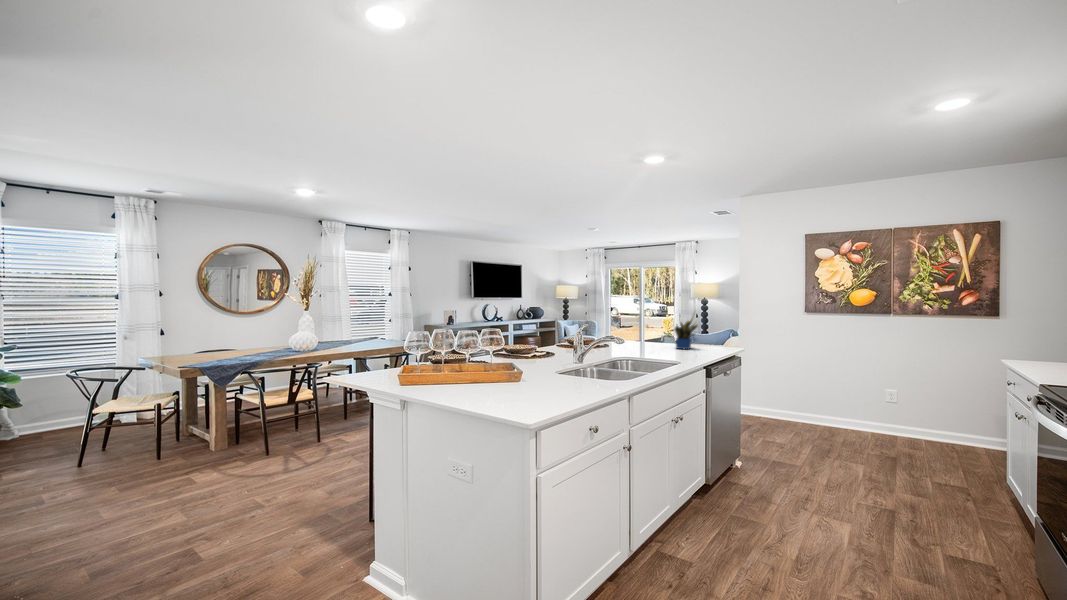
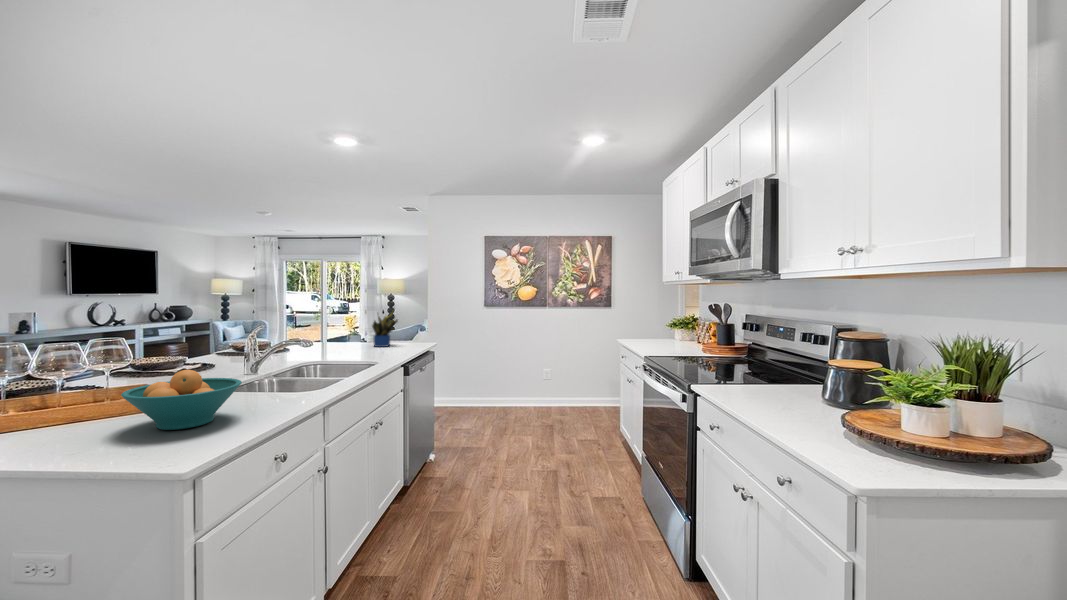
fruit bowl: none [512,353,572,390] -> present [121,370,242,430]

